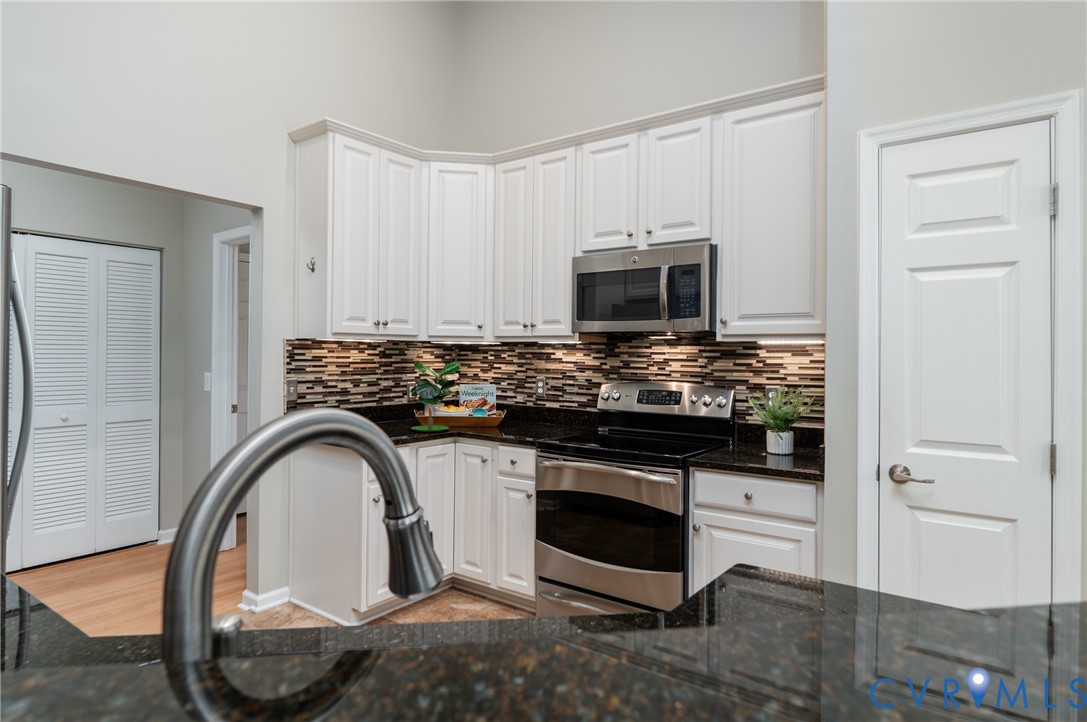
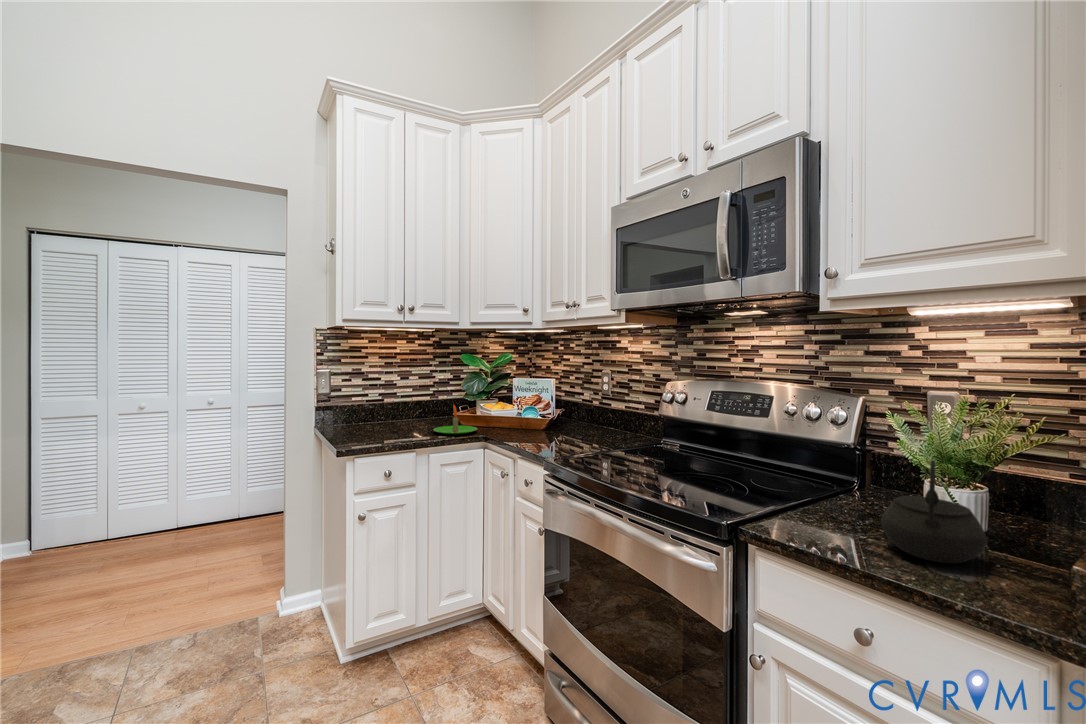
kettle: none [757,417,799,463] -> present [881,461,987,563]

